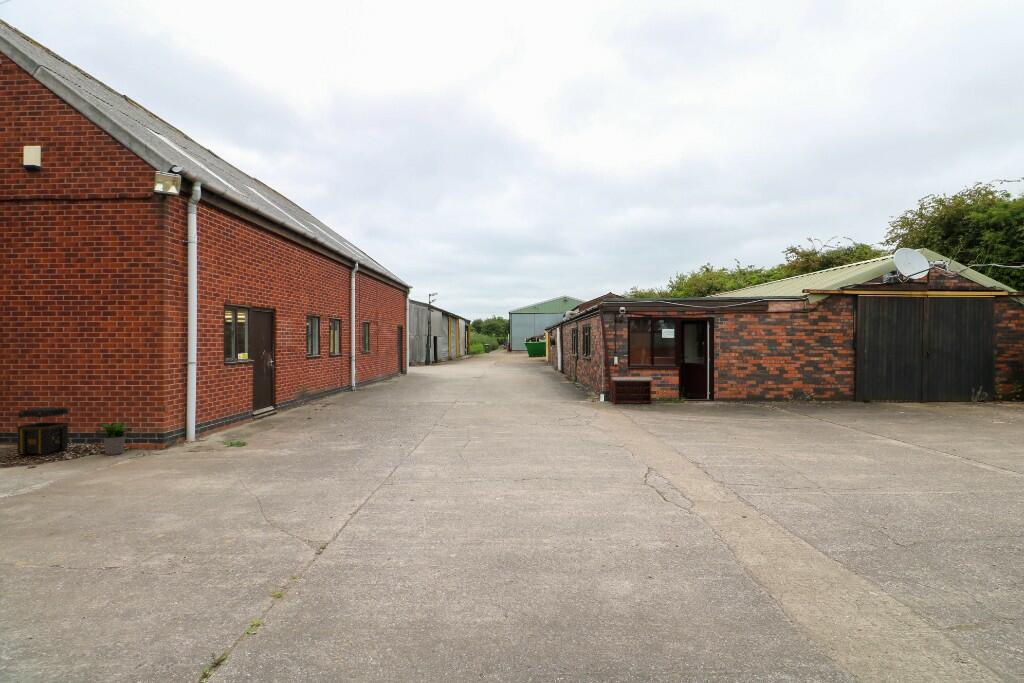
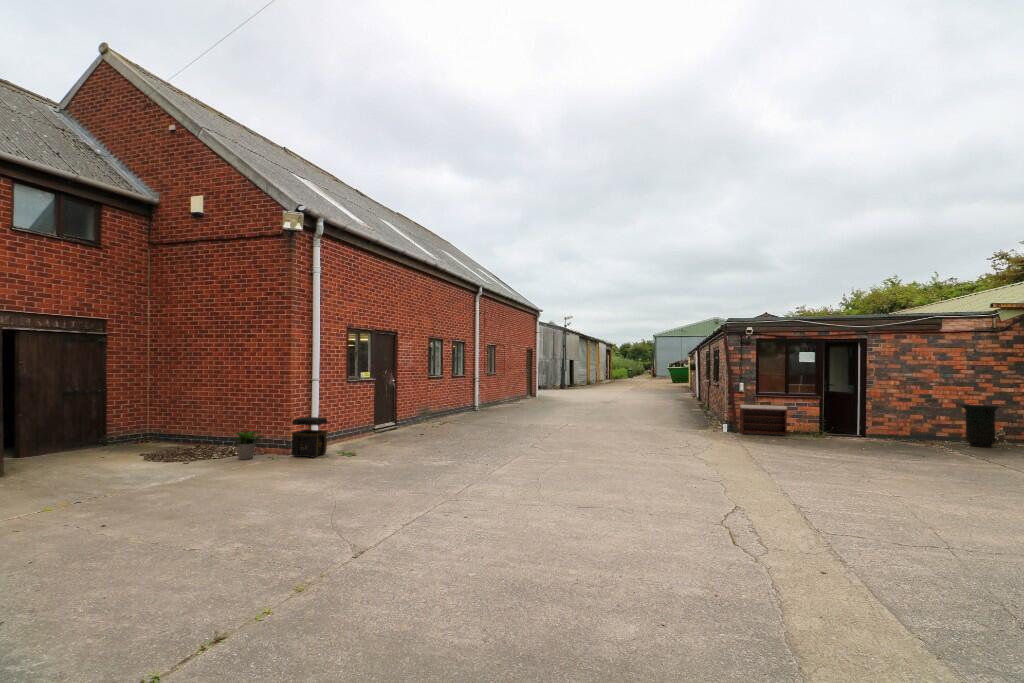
trash can: none [782,372,812,406] -> present [960,405,1001,447]
toolbox: present [16,407,69,455] -> present [292,417,327,457]

